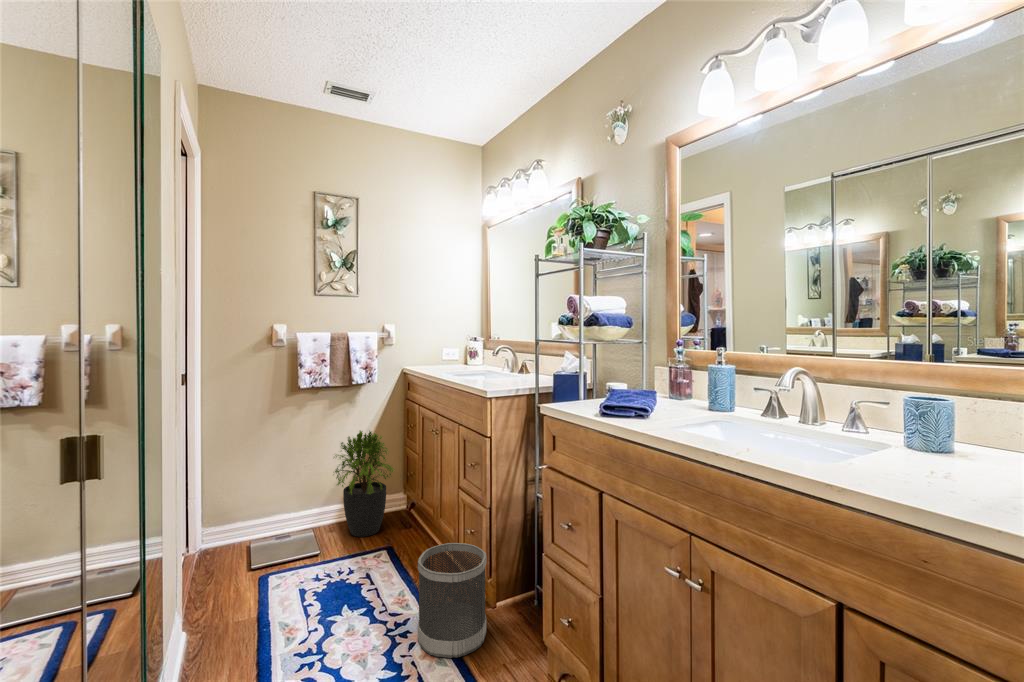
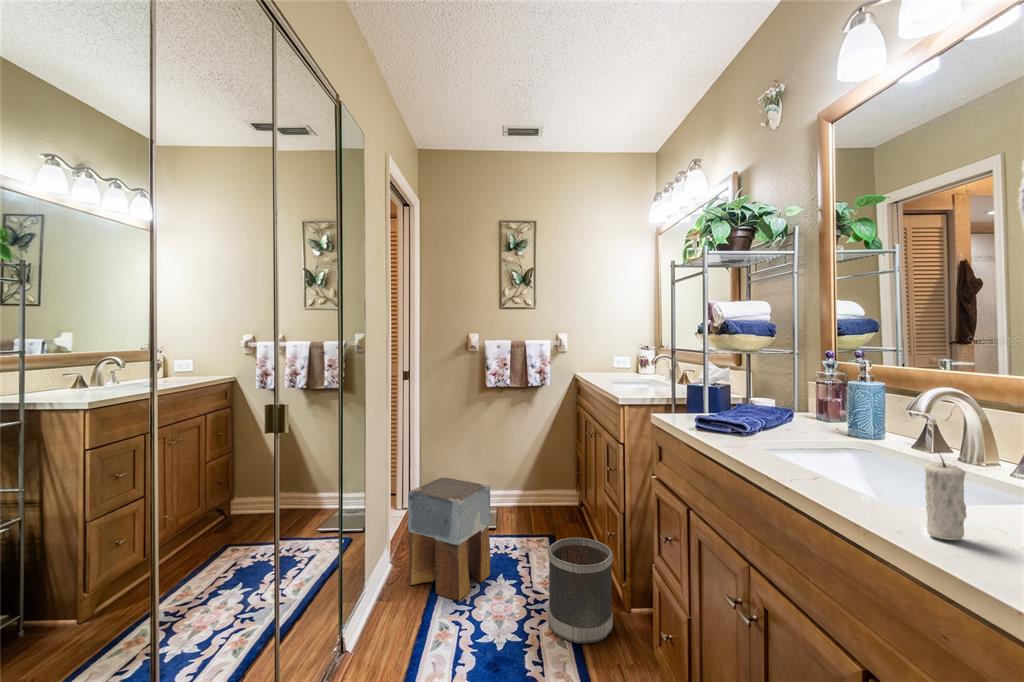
candle: none [875,412,906,483] -> present [925,457,967,540]
potted plant: present [335,430,394,537] -> none [508,427,562,522]
stool: none [220,503,331,652] -> present [408,477,491,601]

